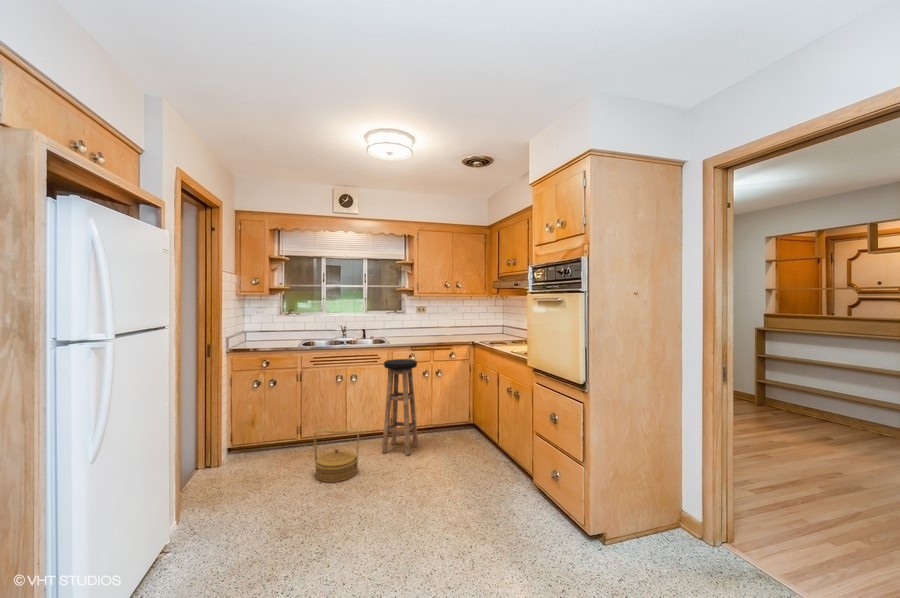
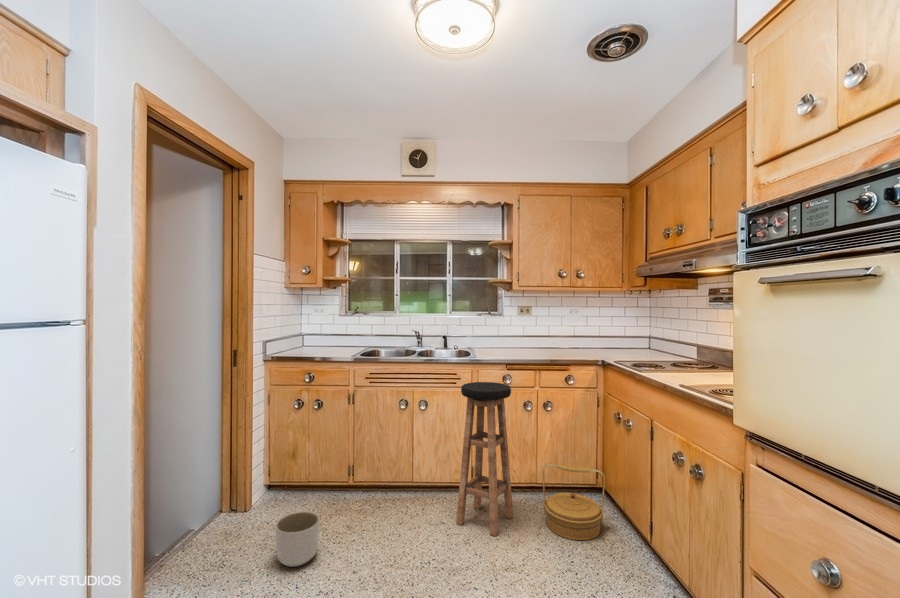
basket: present [314,429,359,482] -> present [542,463,605,540]
planter: none [263,452,294,487] -> present [276,511,319,567]

